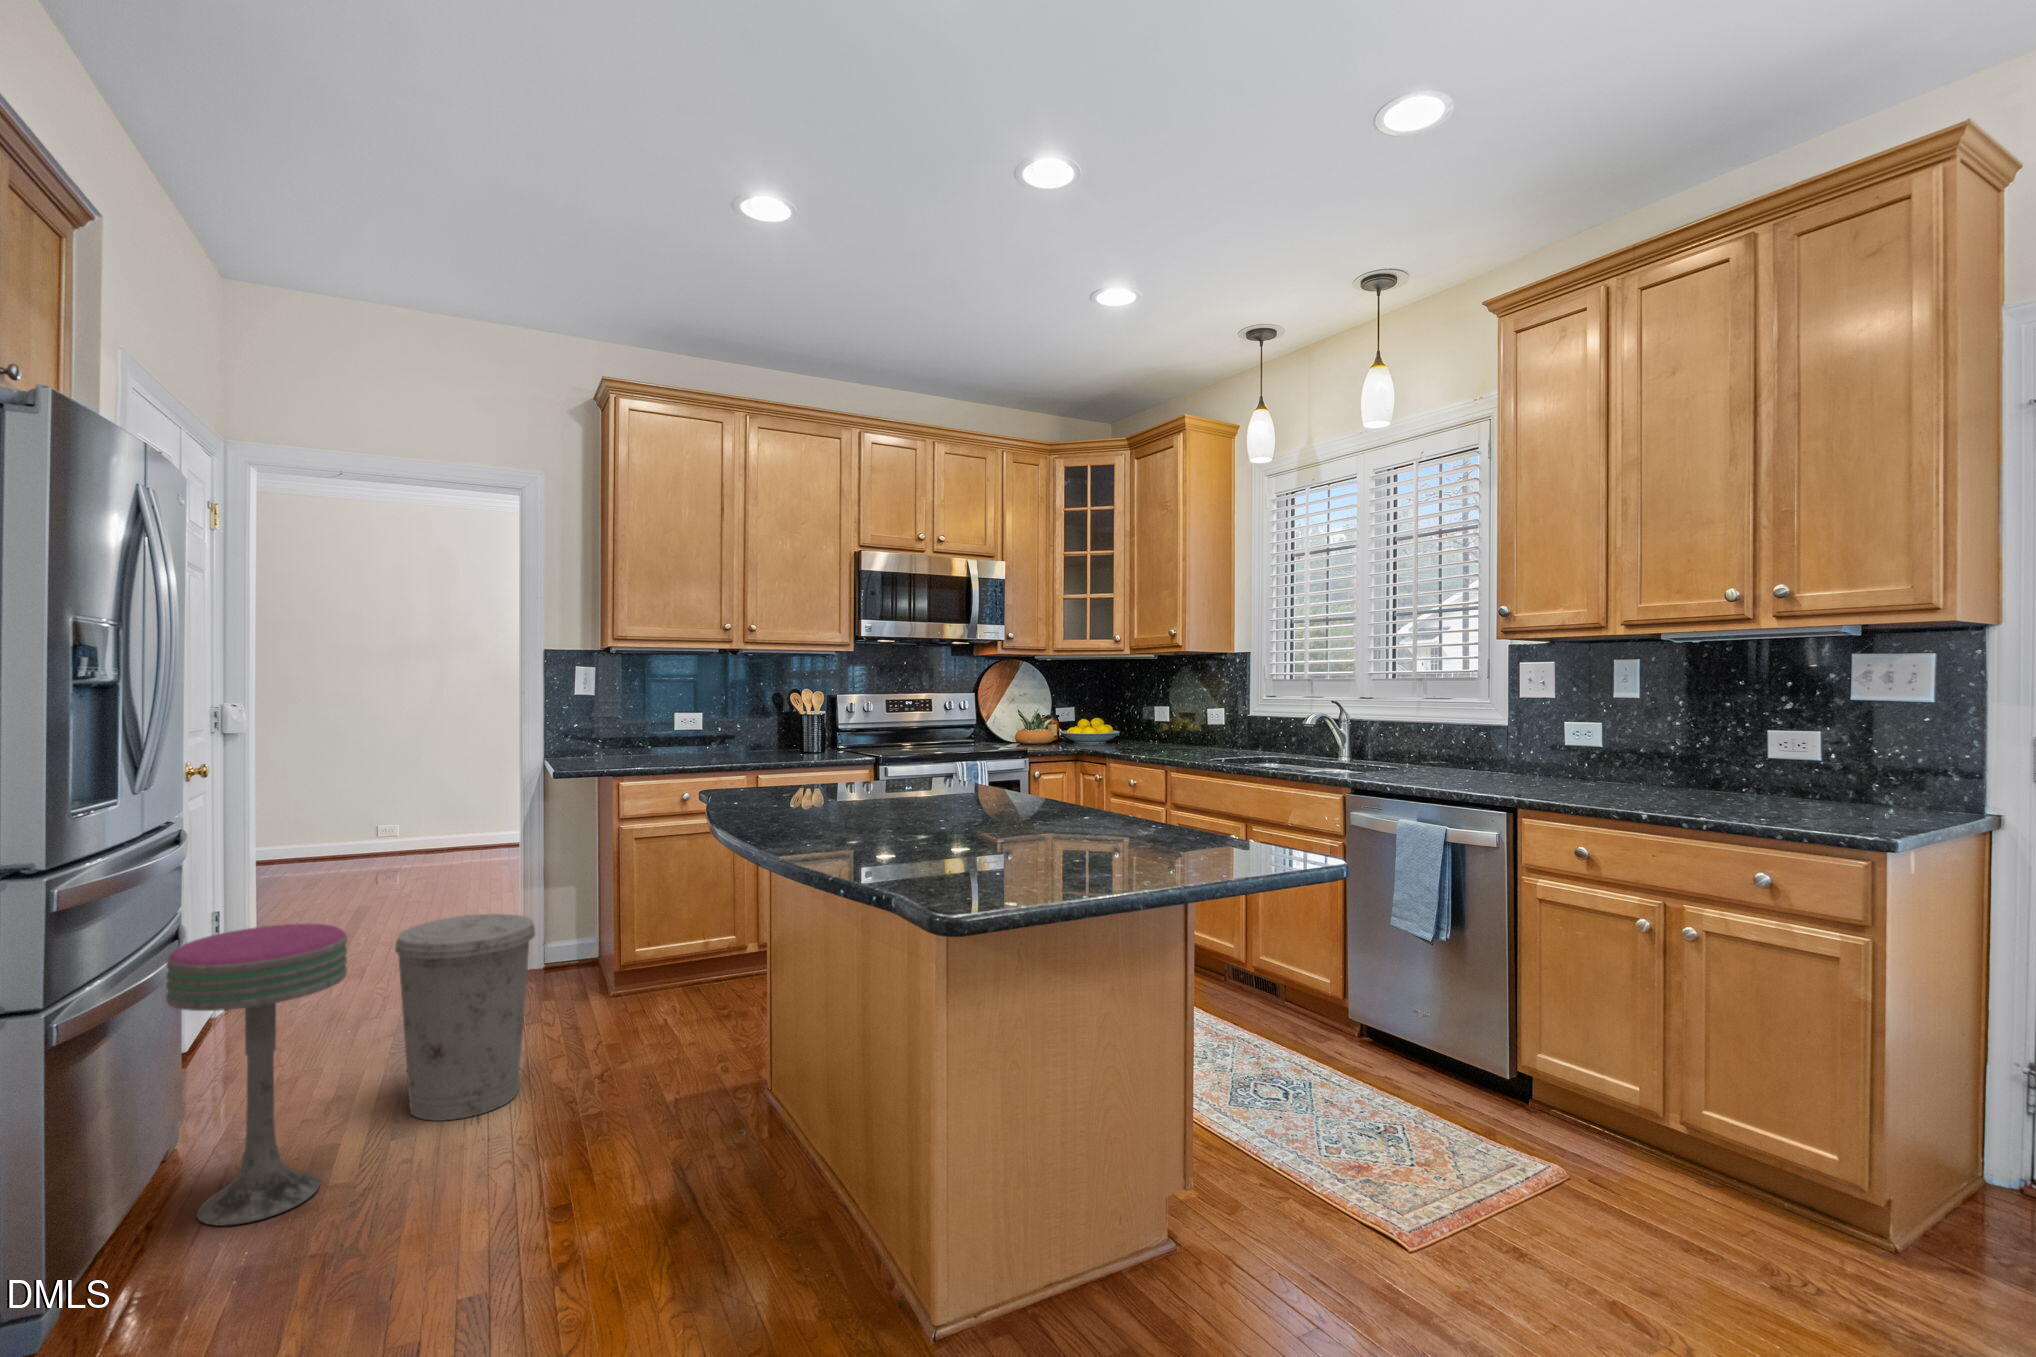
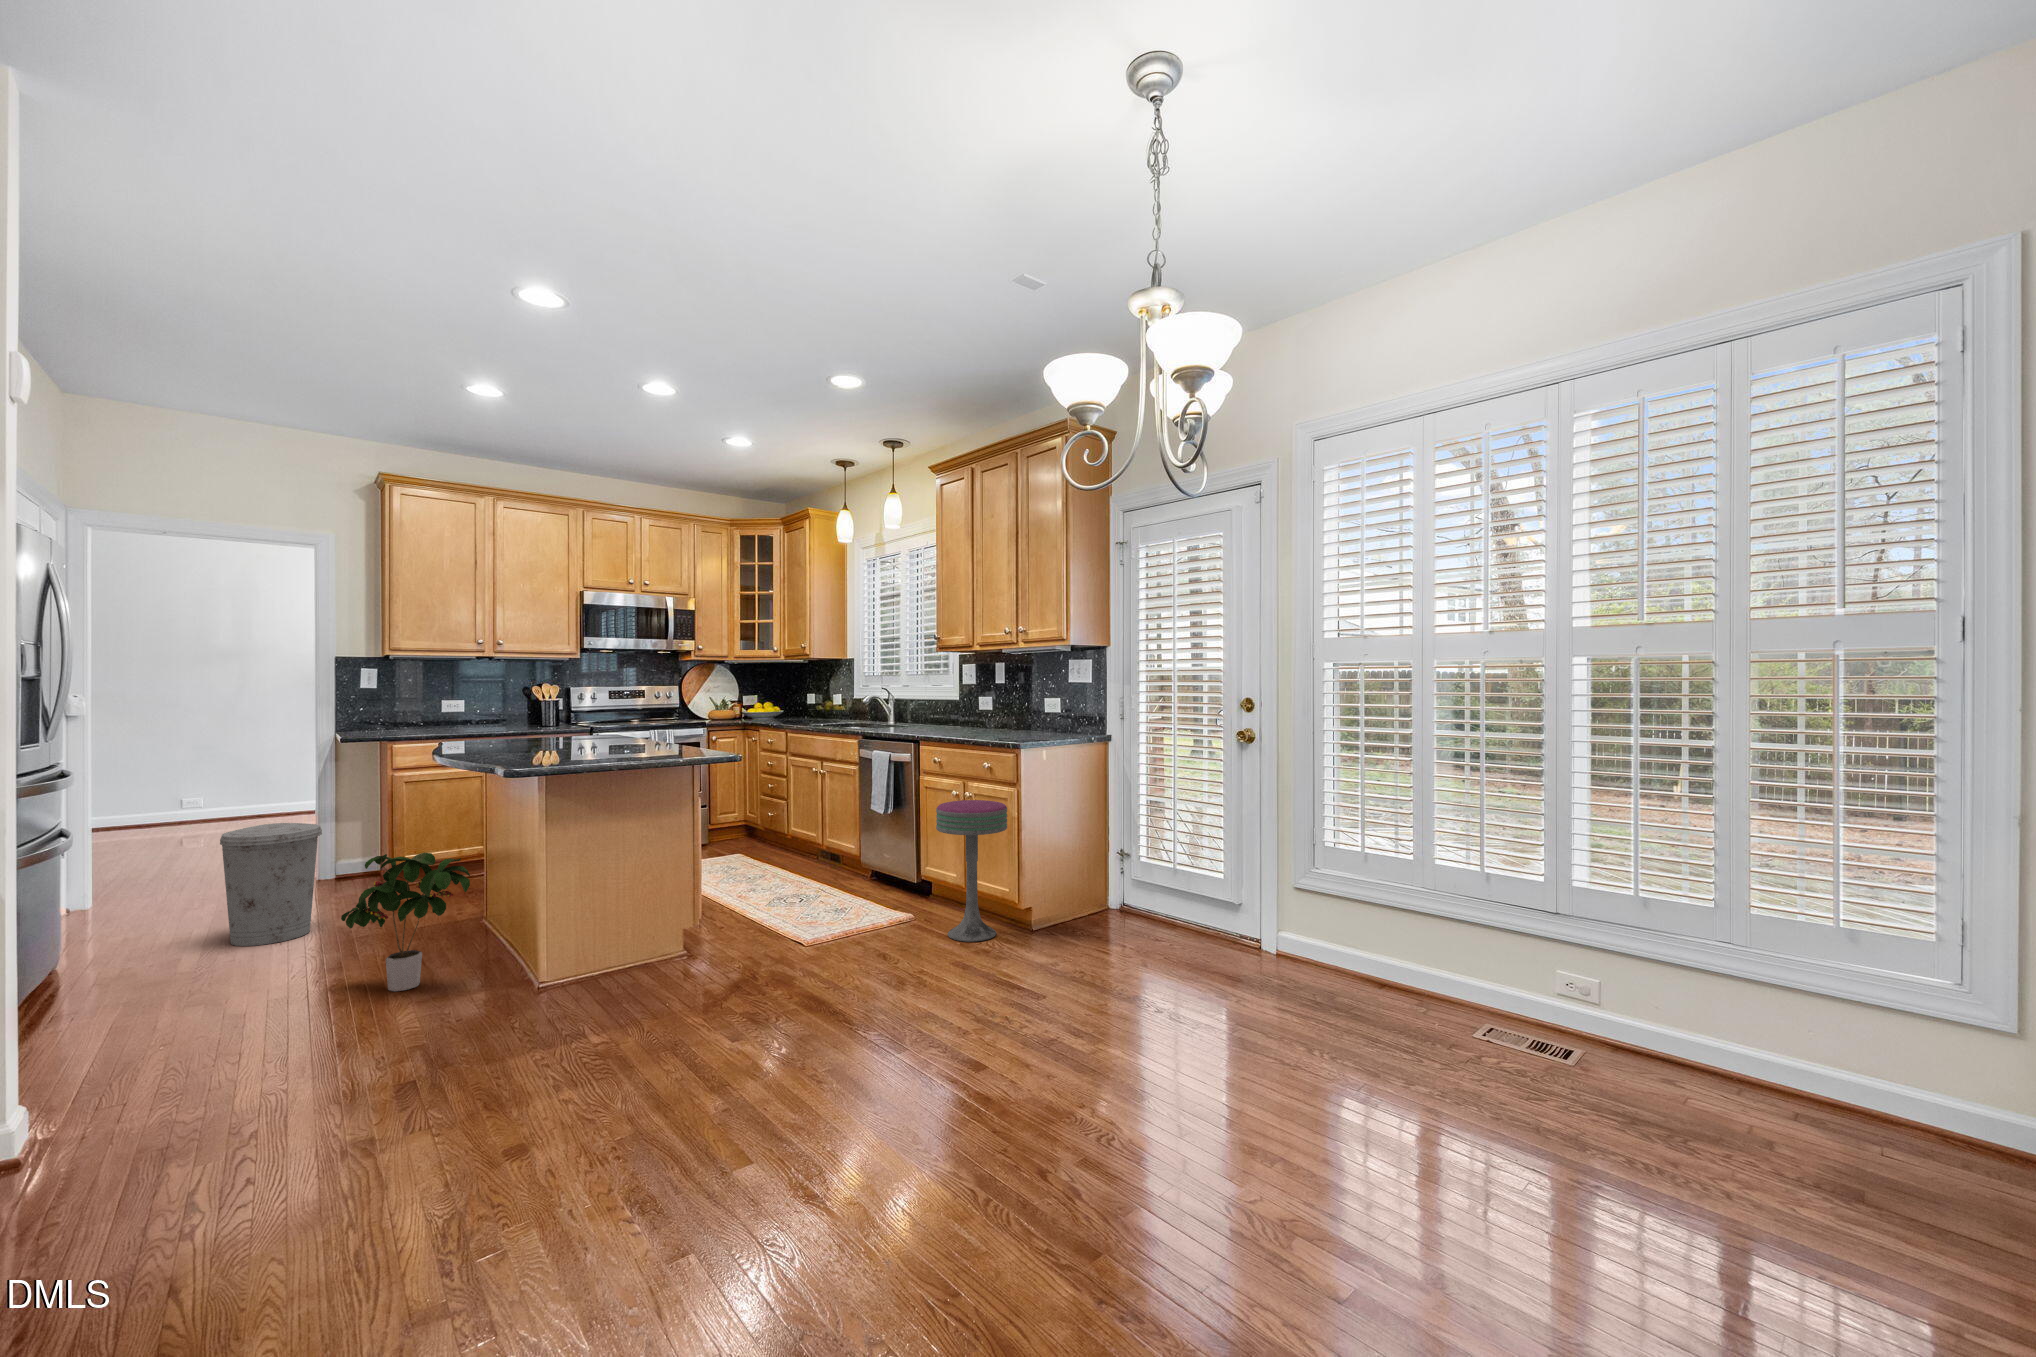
bar stool: present [166,924,347,1226] -> present [936,800,1007,942]
potted plant: none [578,1019,798,1296] -> present [341,853,470,991]

